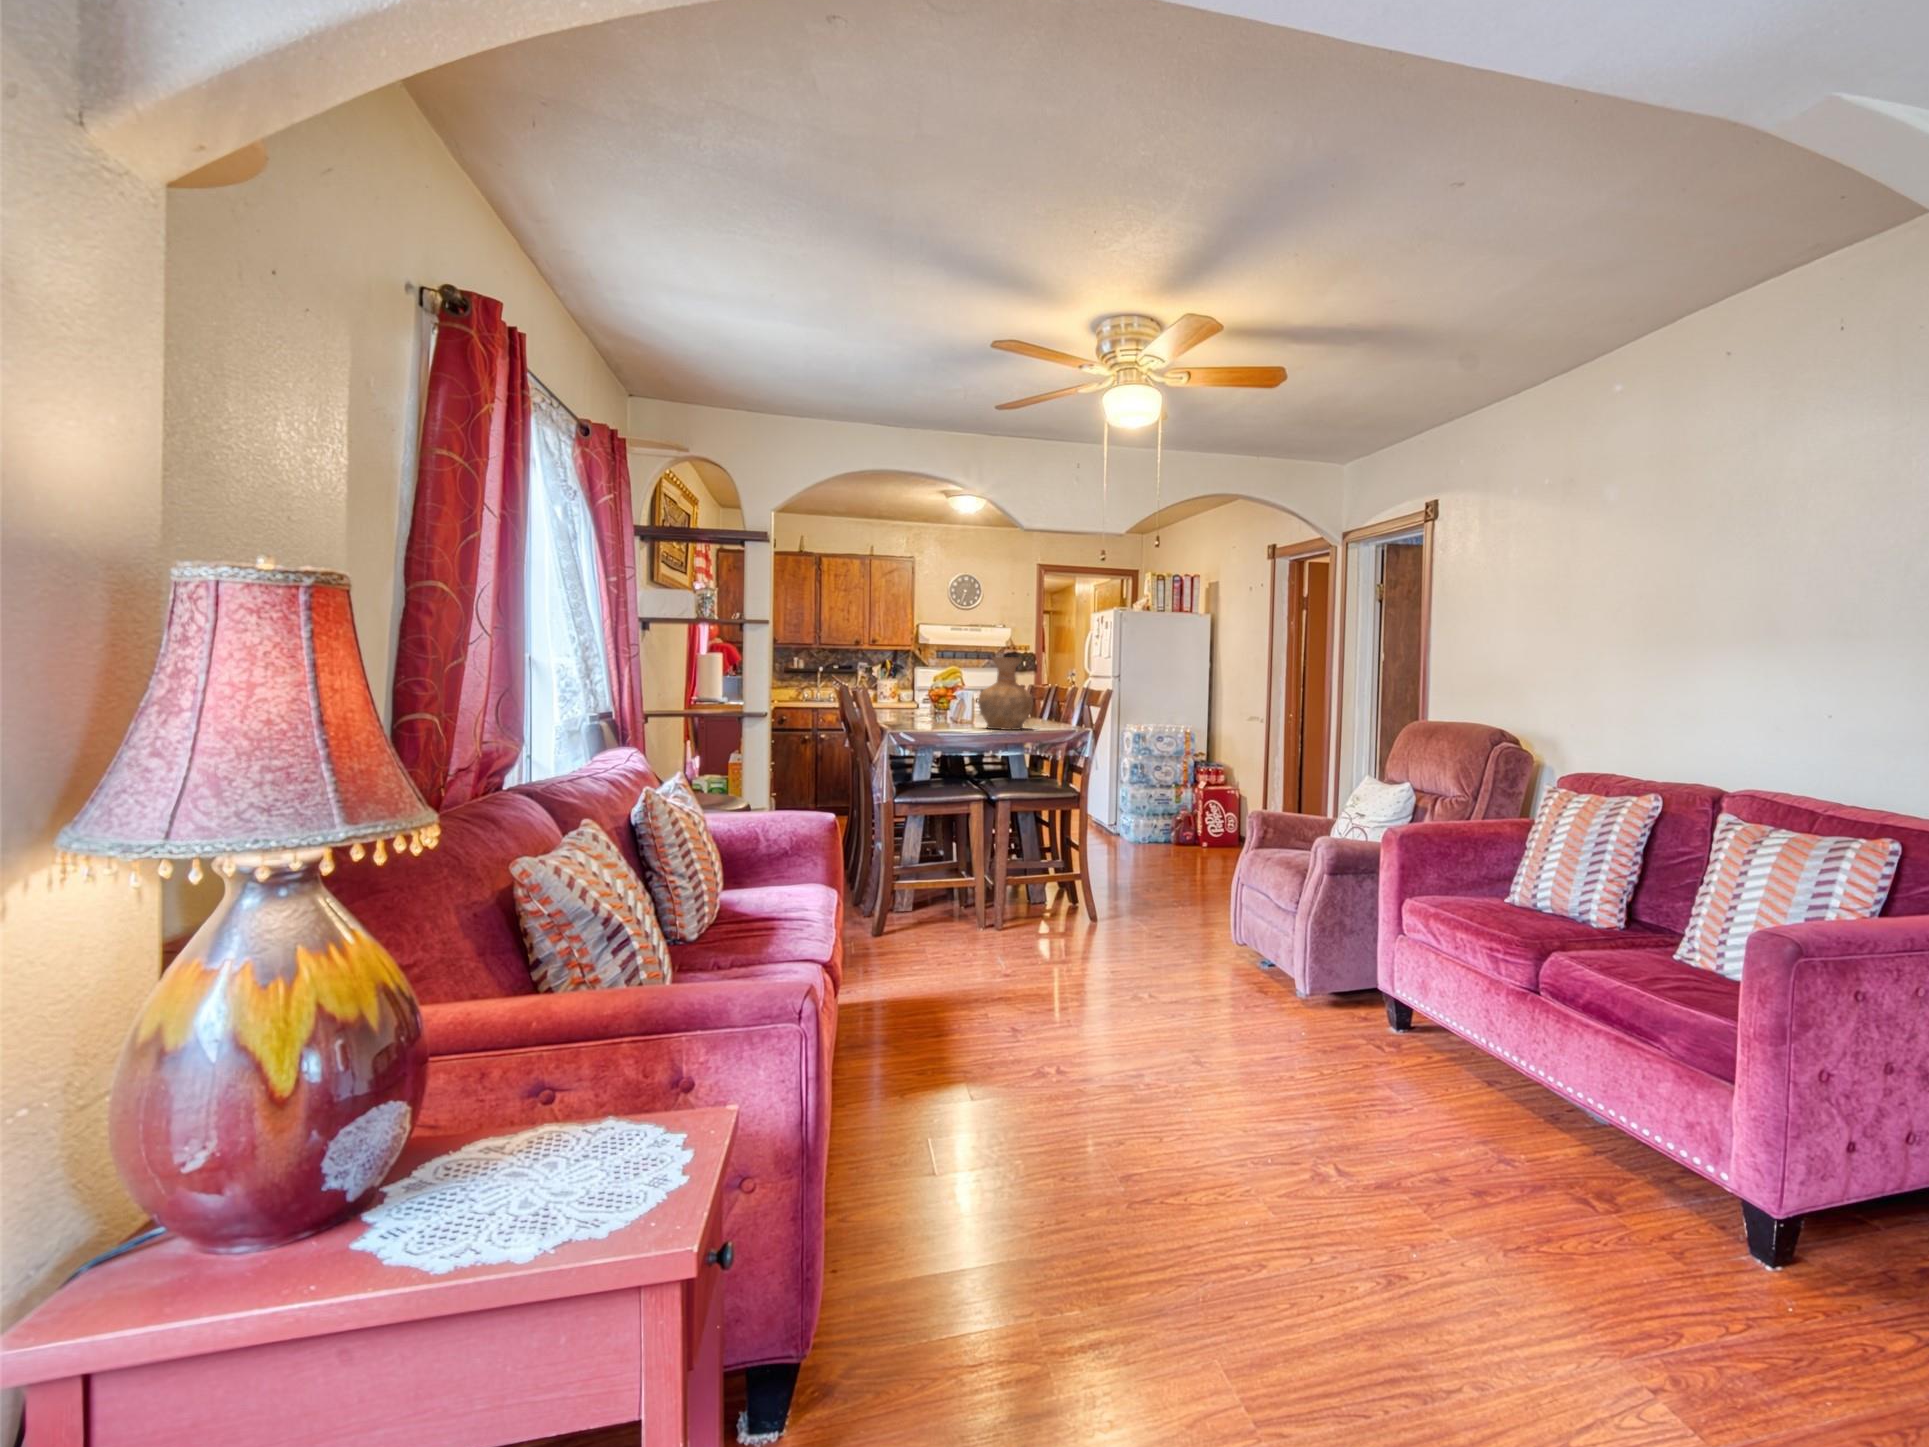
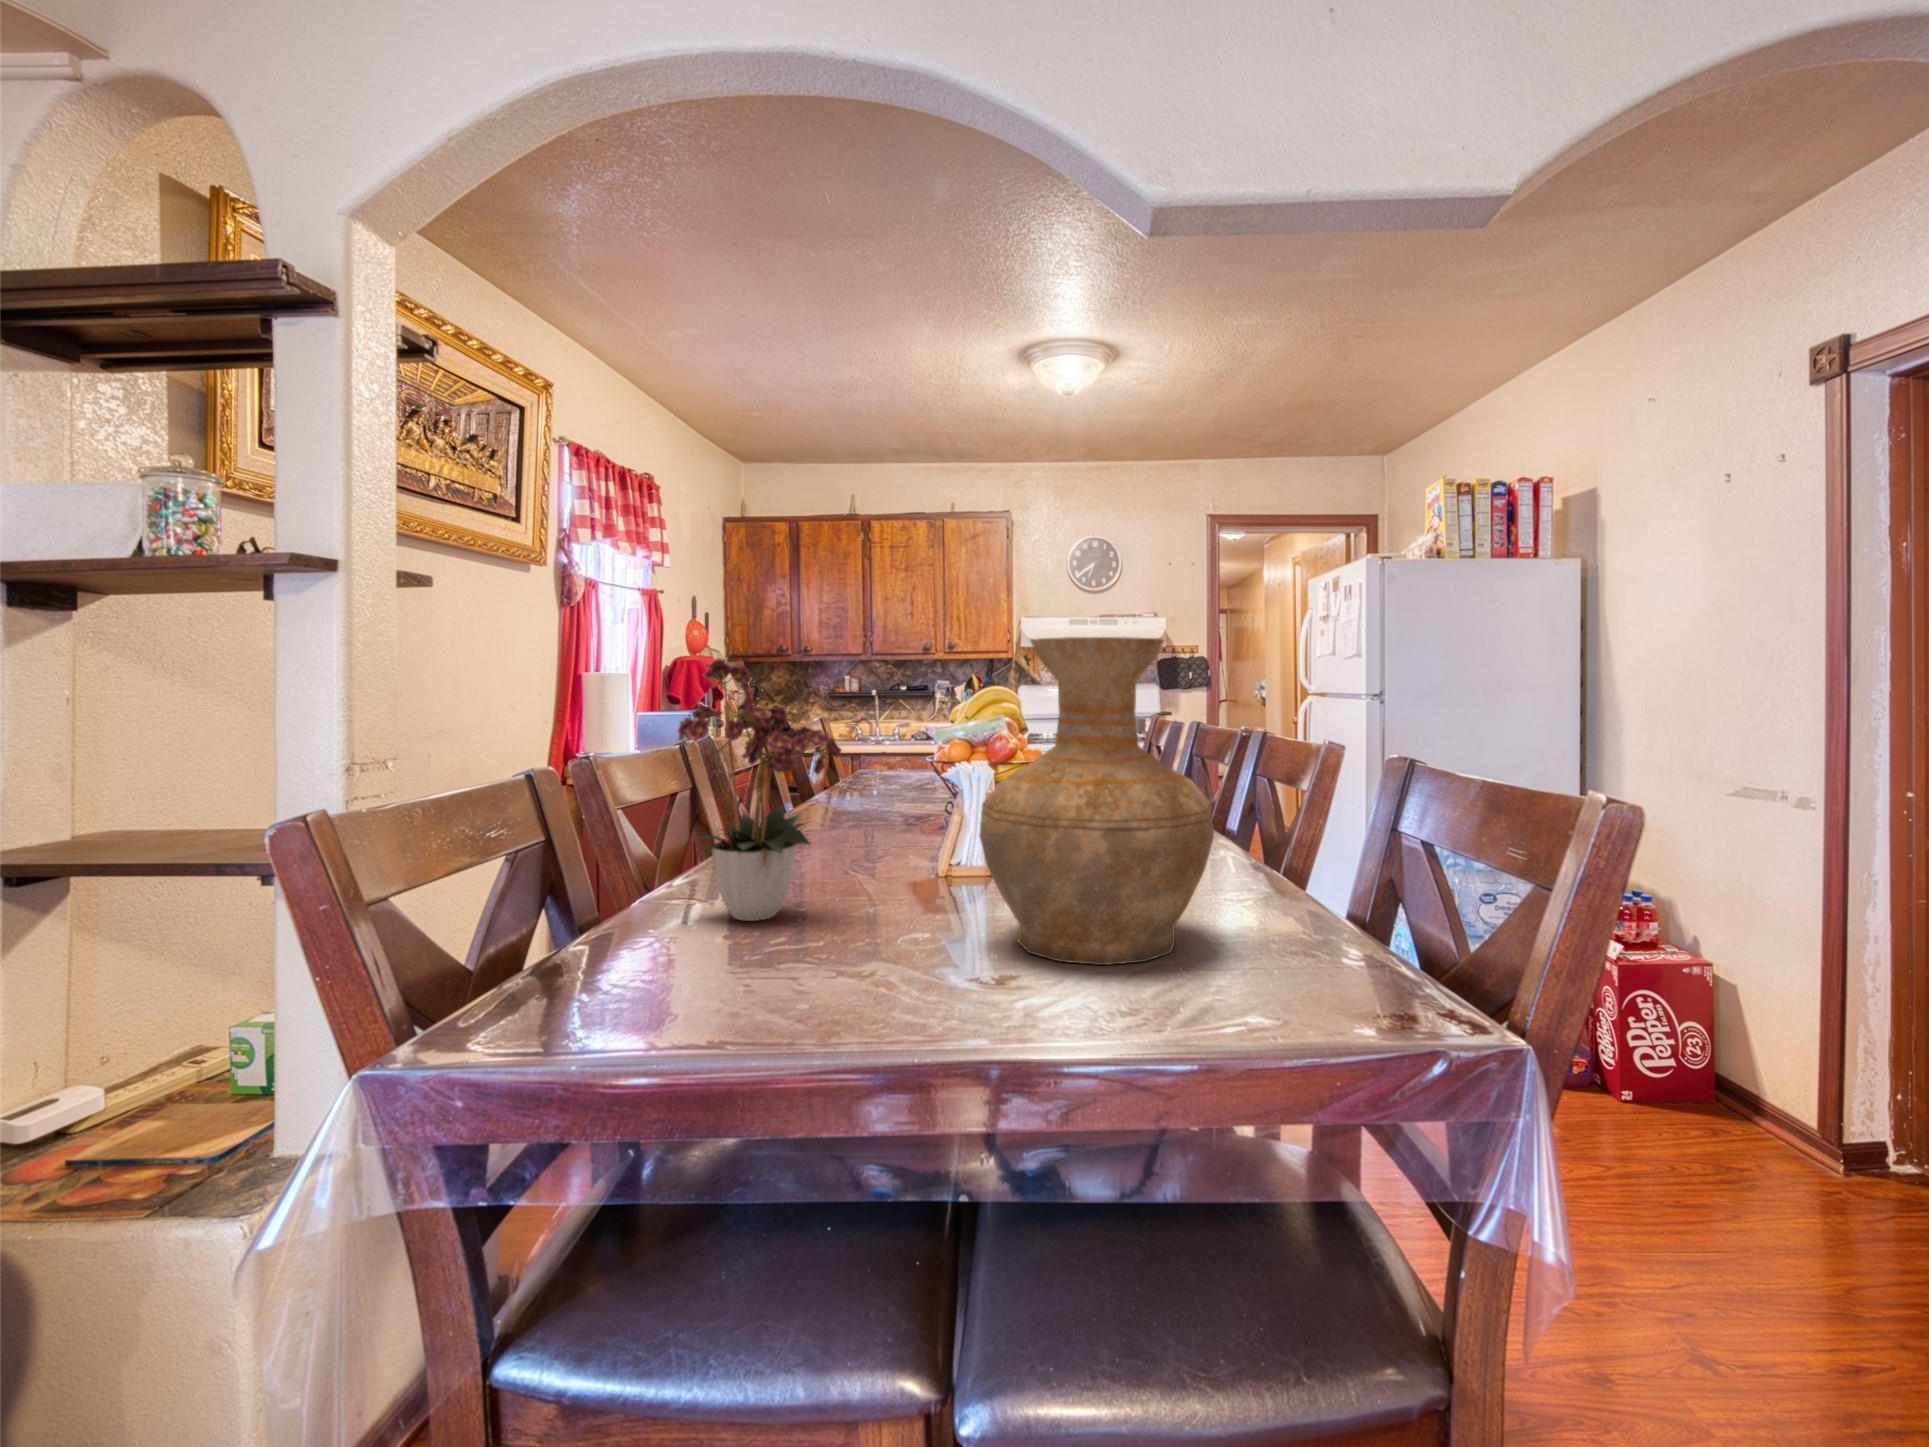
flower arrangement: none [894,655,942,726] -> present [678,659,841,921]

